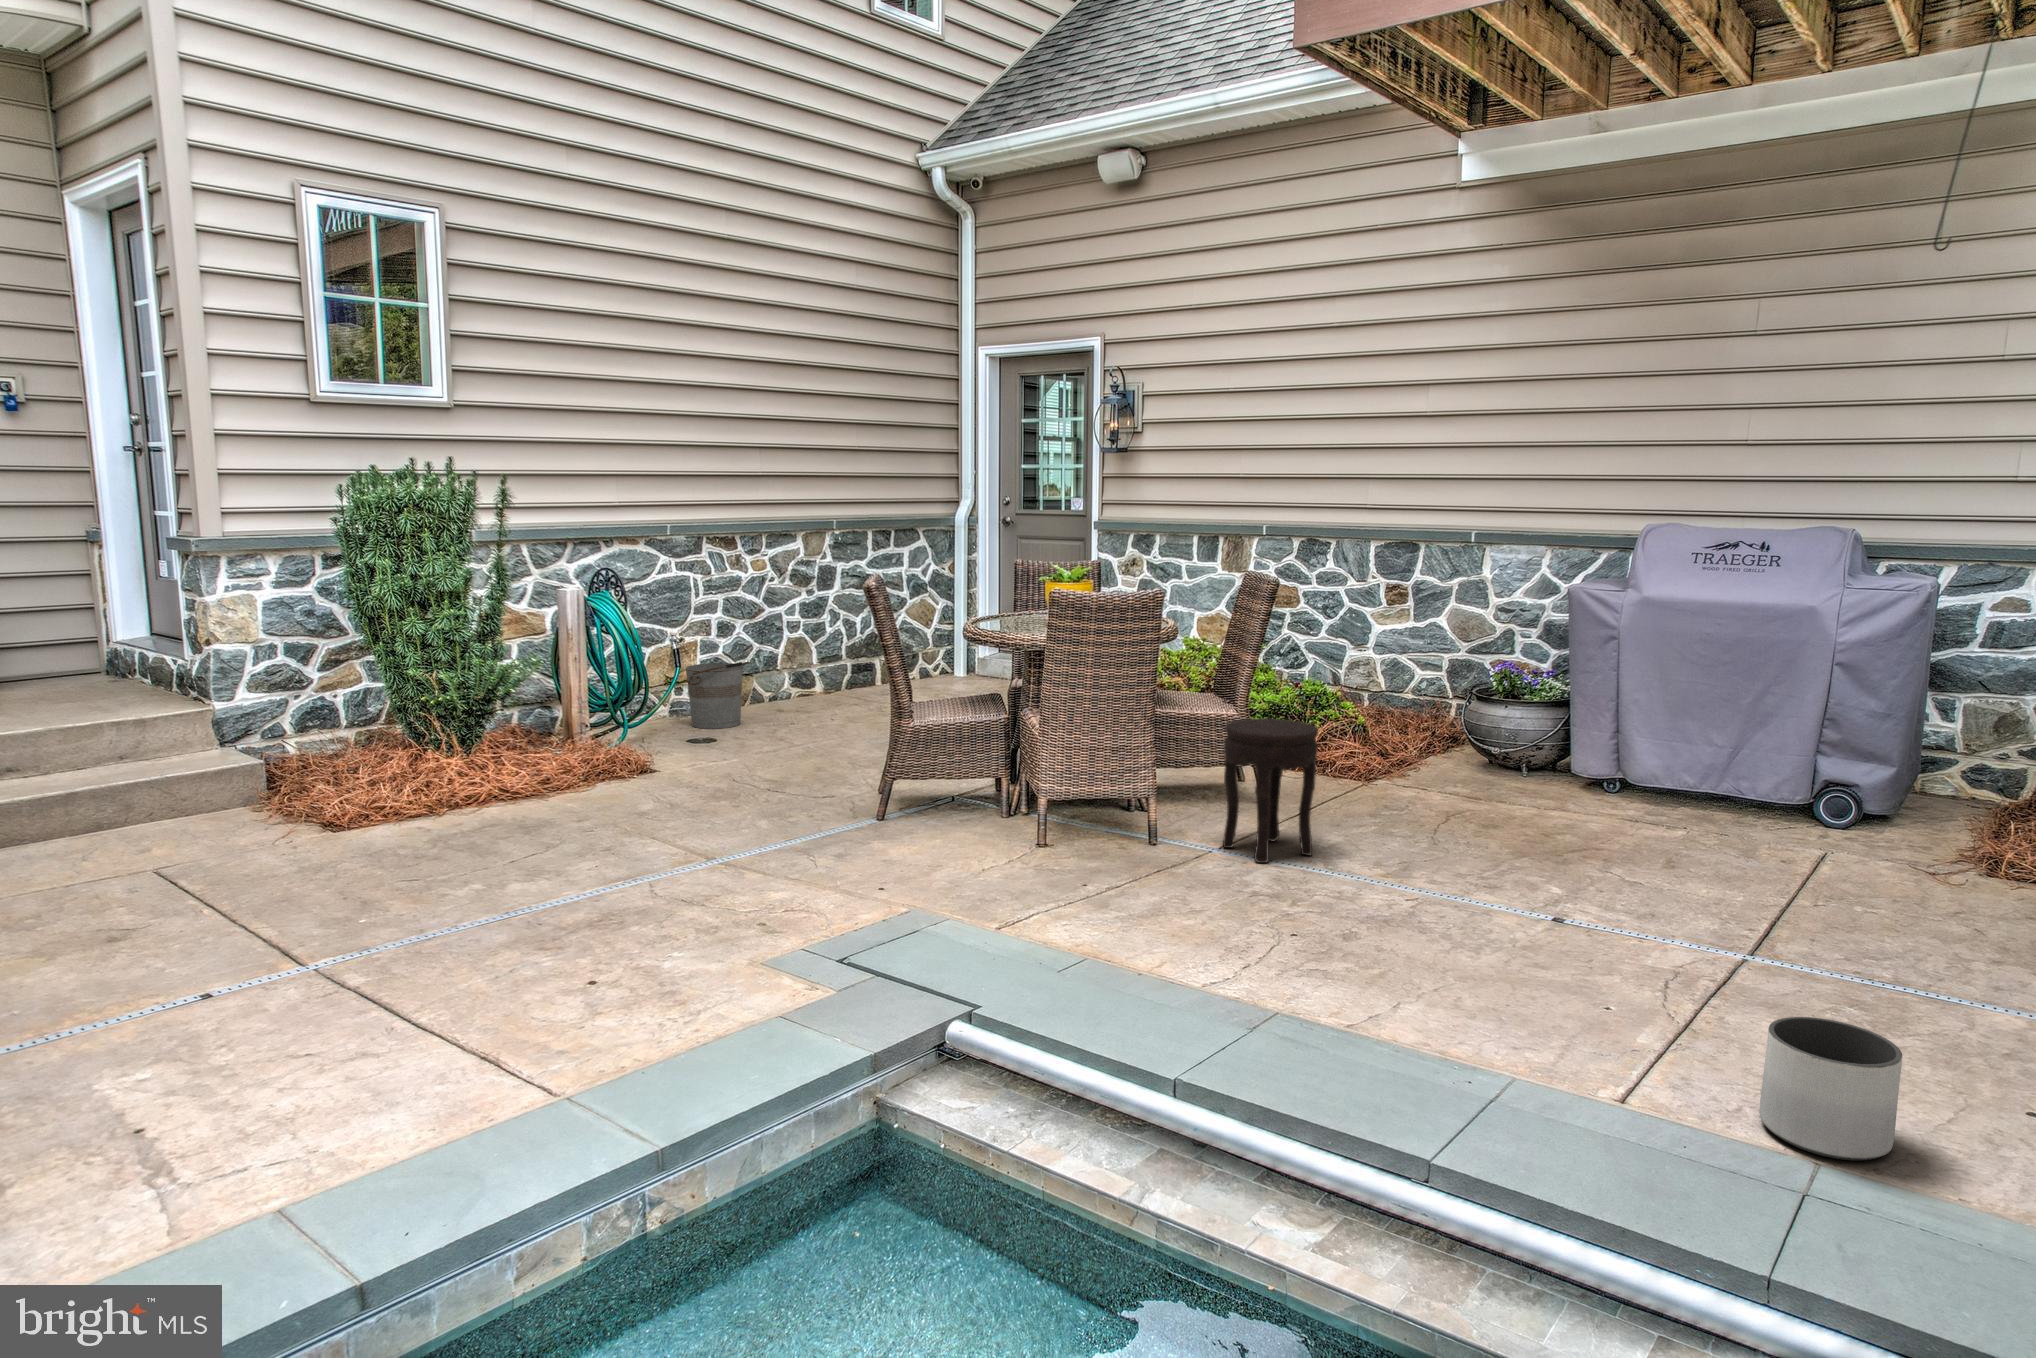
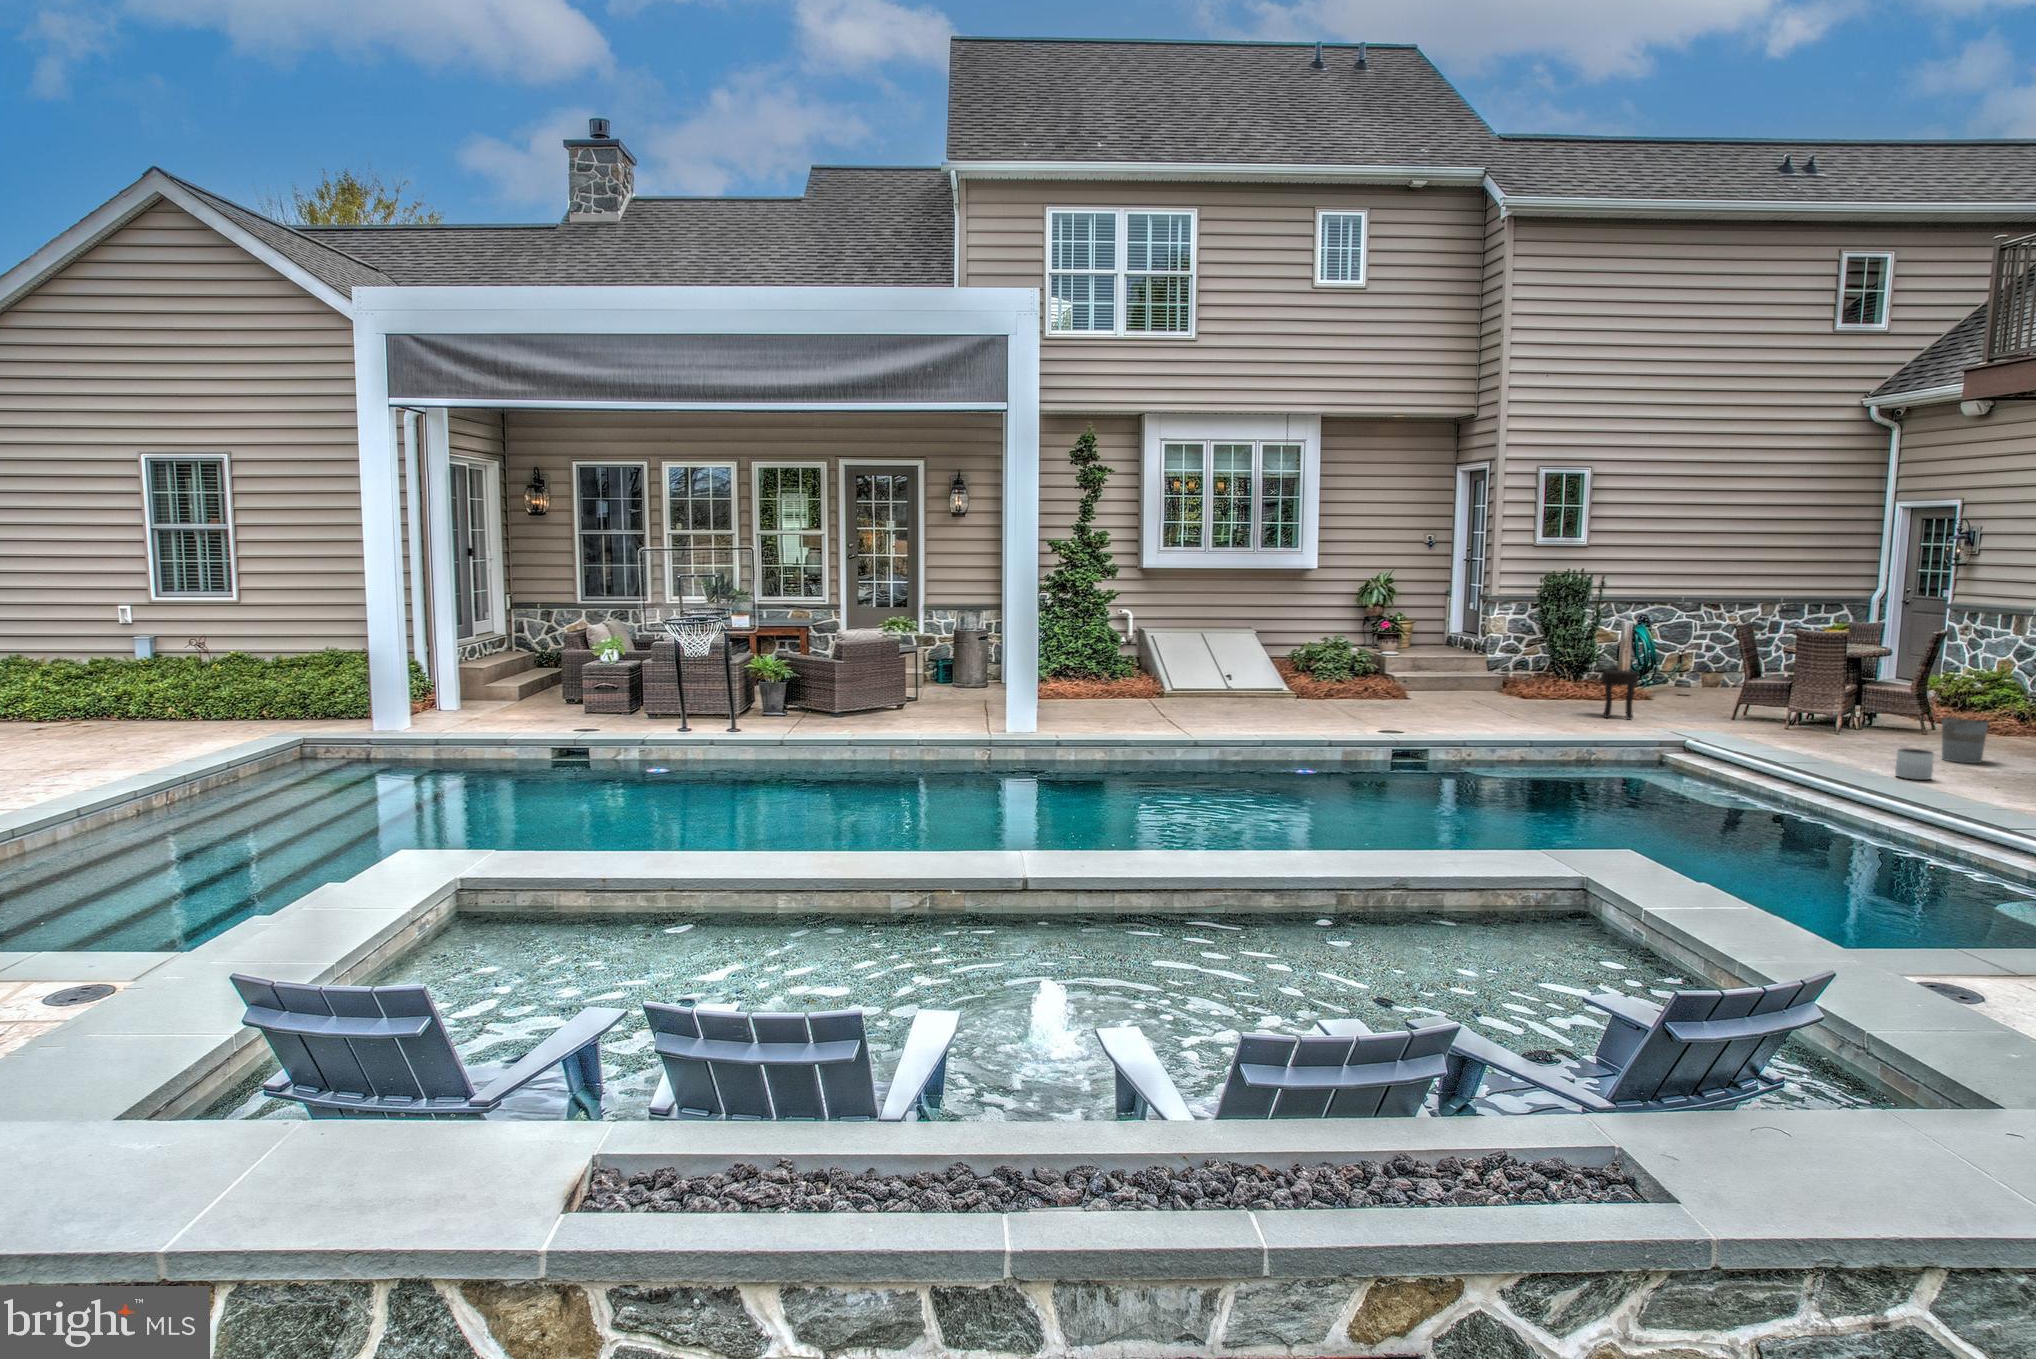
bucket: present [686,662,749,729] -> present [1942,718,1992,763]
side table: present [1223,718,1318,863] -> present [1602,670,1639,719]

